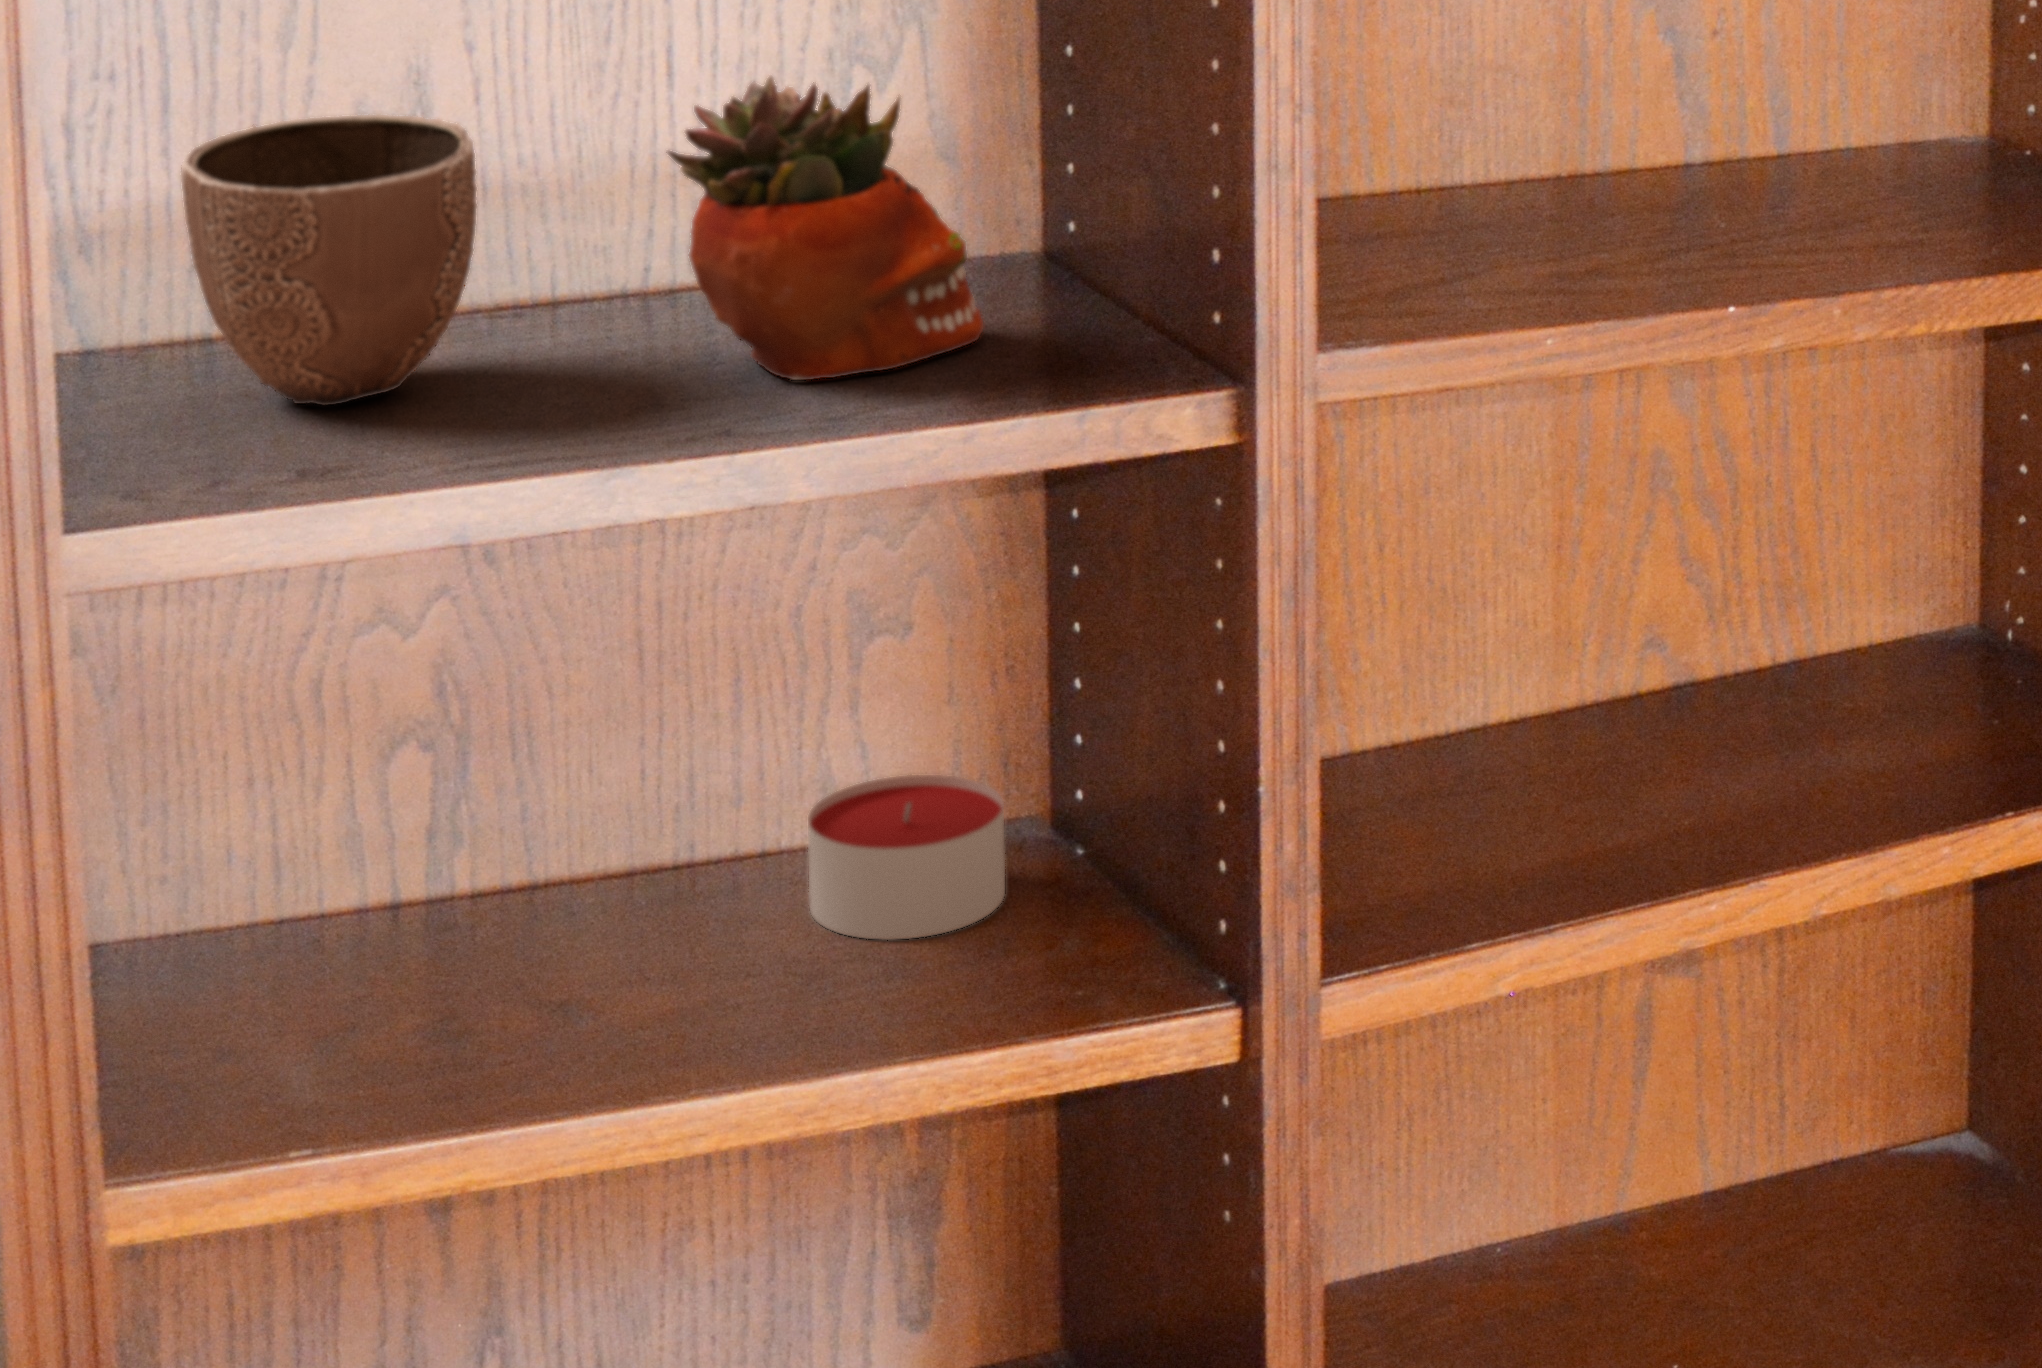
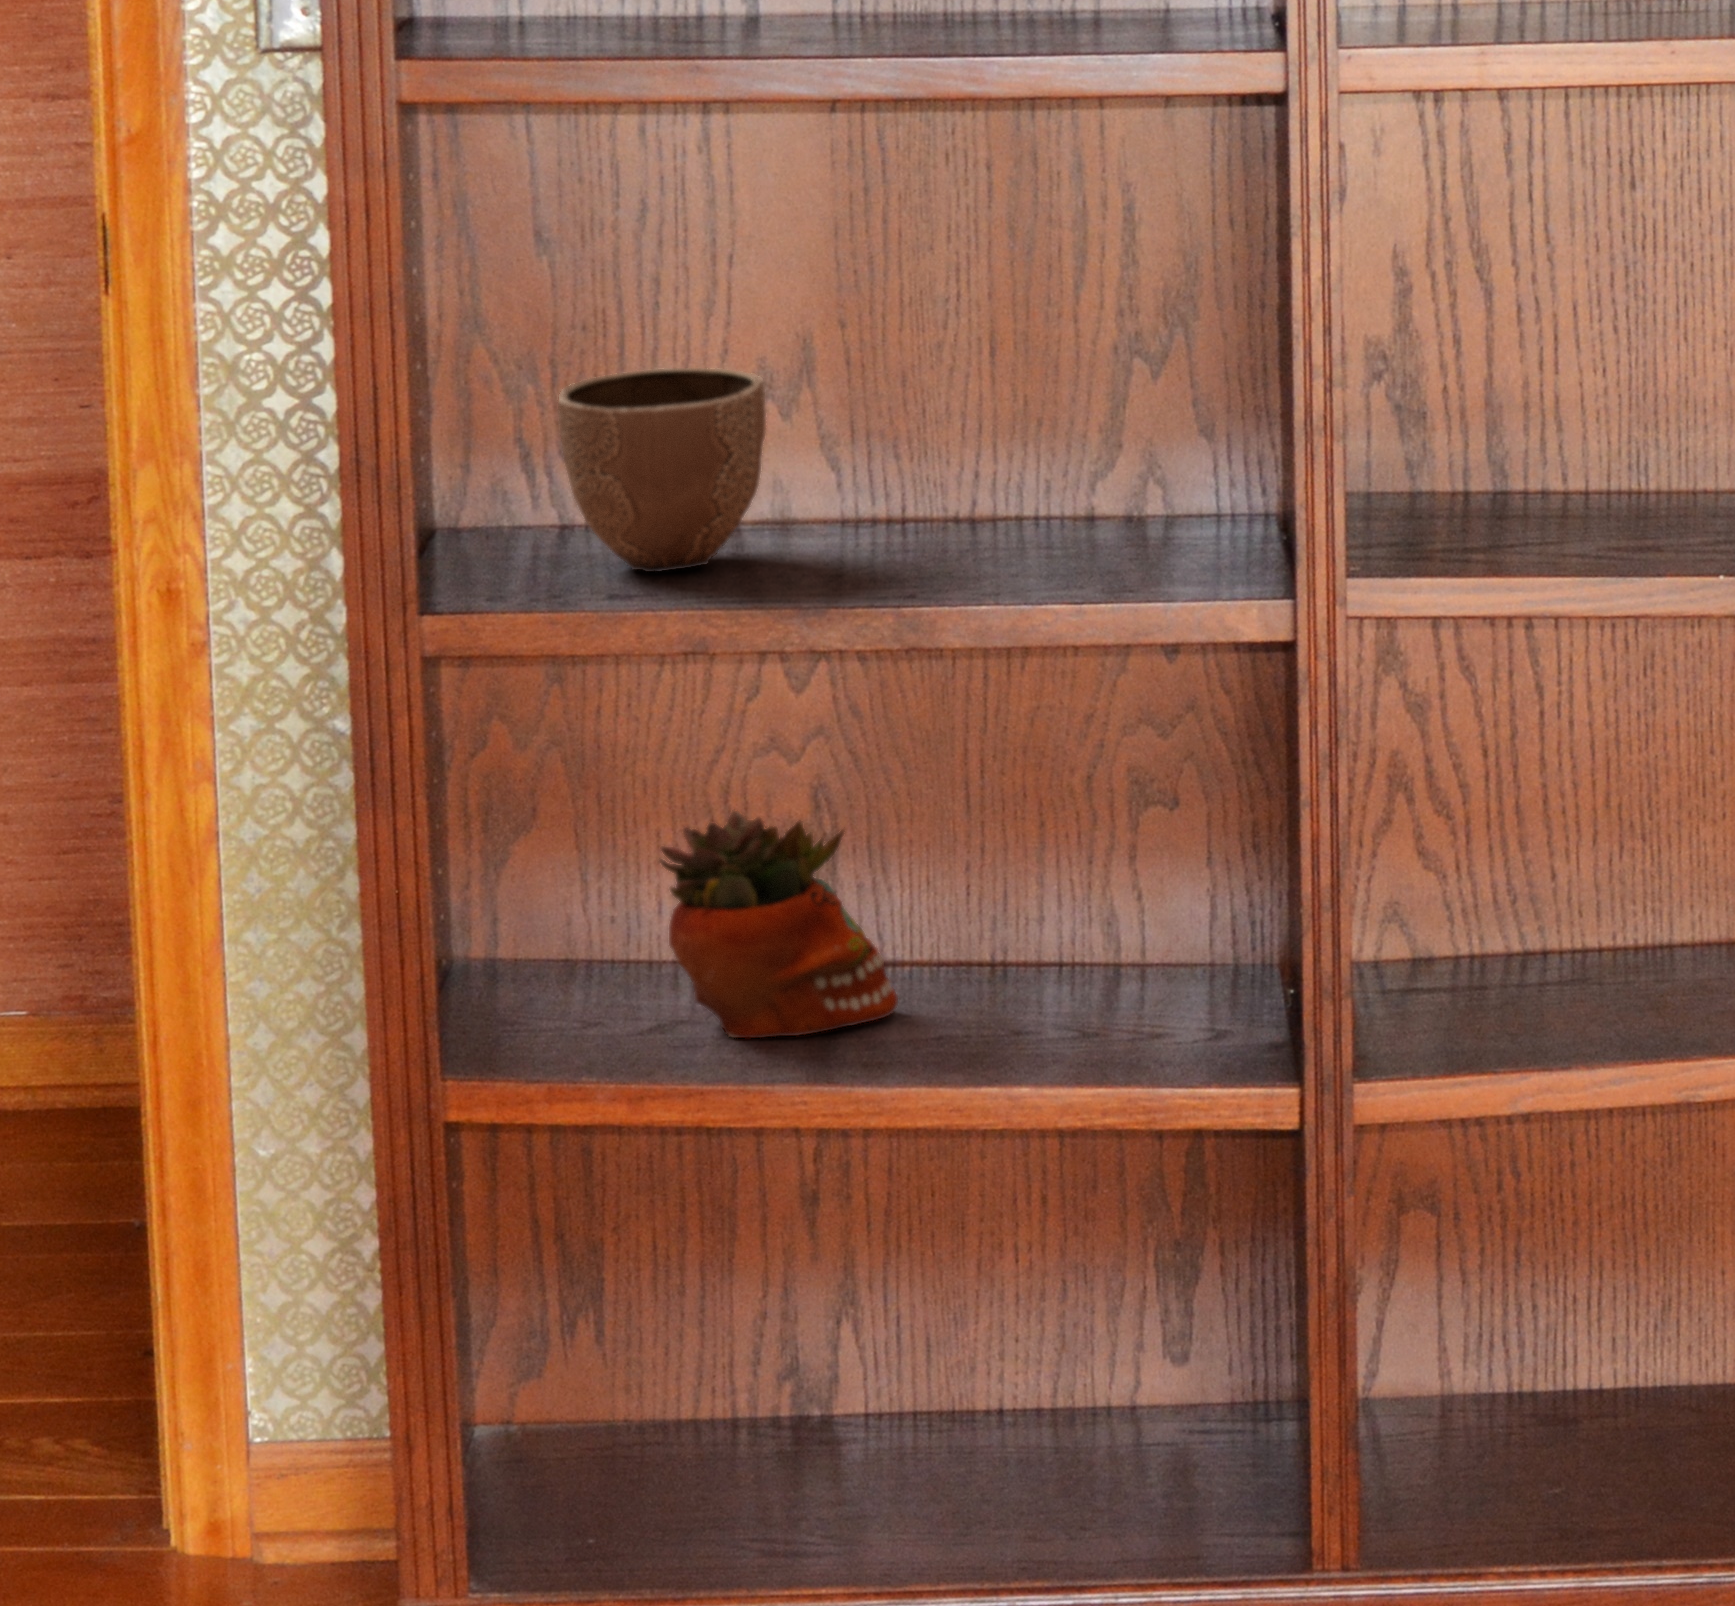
succulent planter: present [666,76,983,380] -> present [661,811,898,1038]
candle: present [808,775,1005,940] -> none [1023,913,1172,1028]

